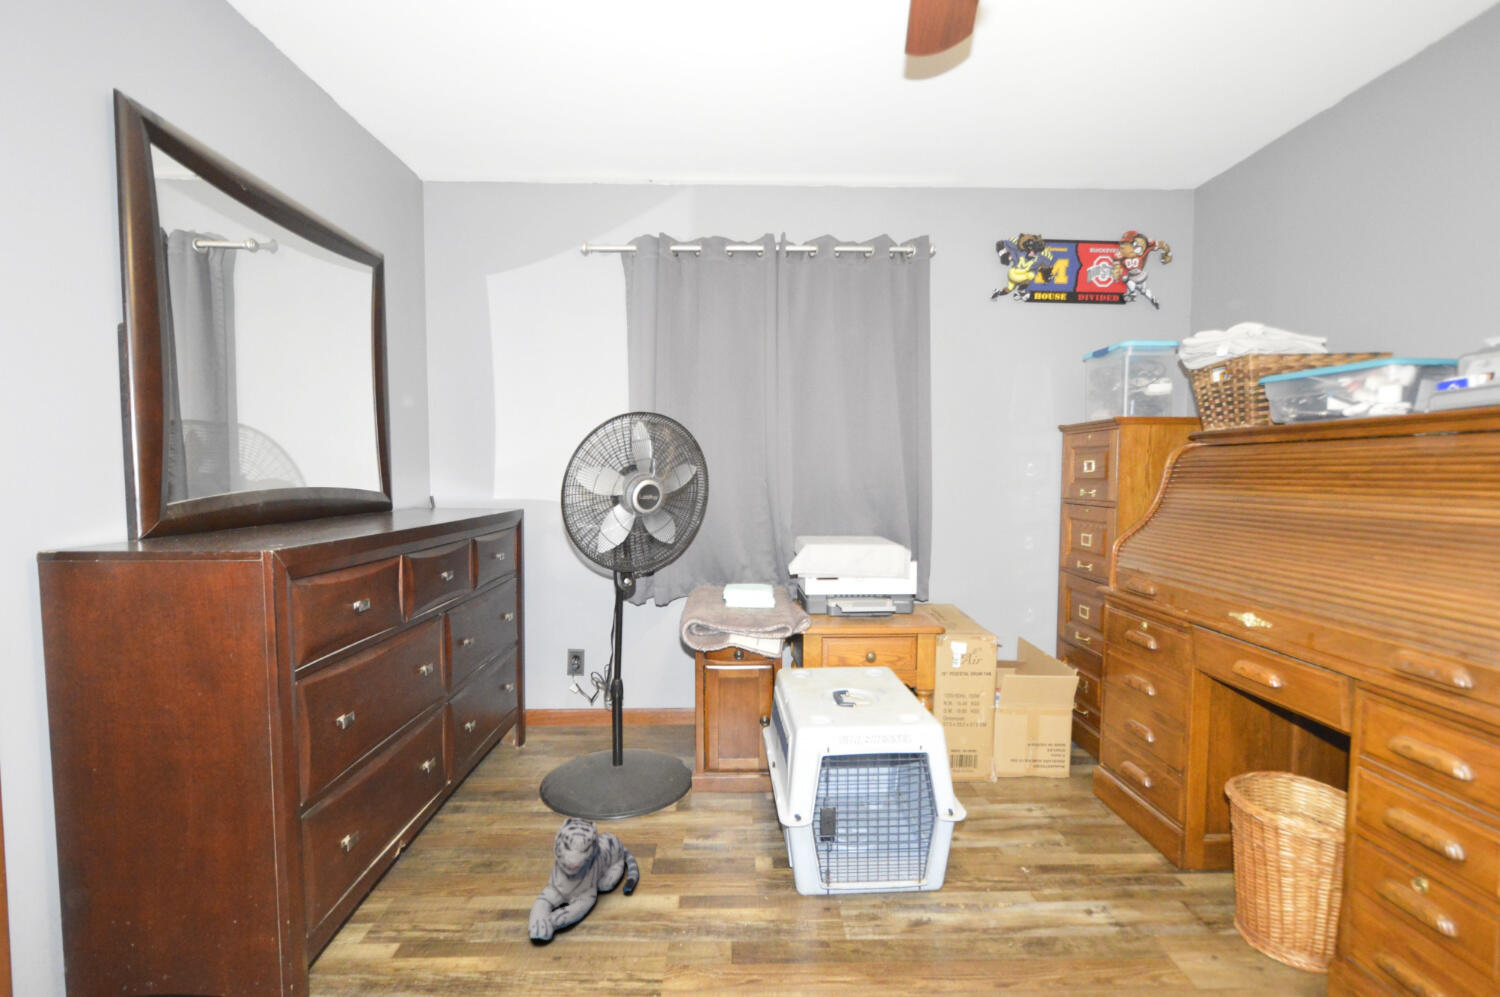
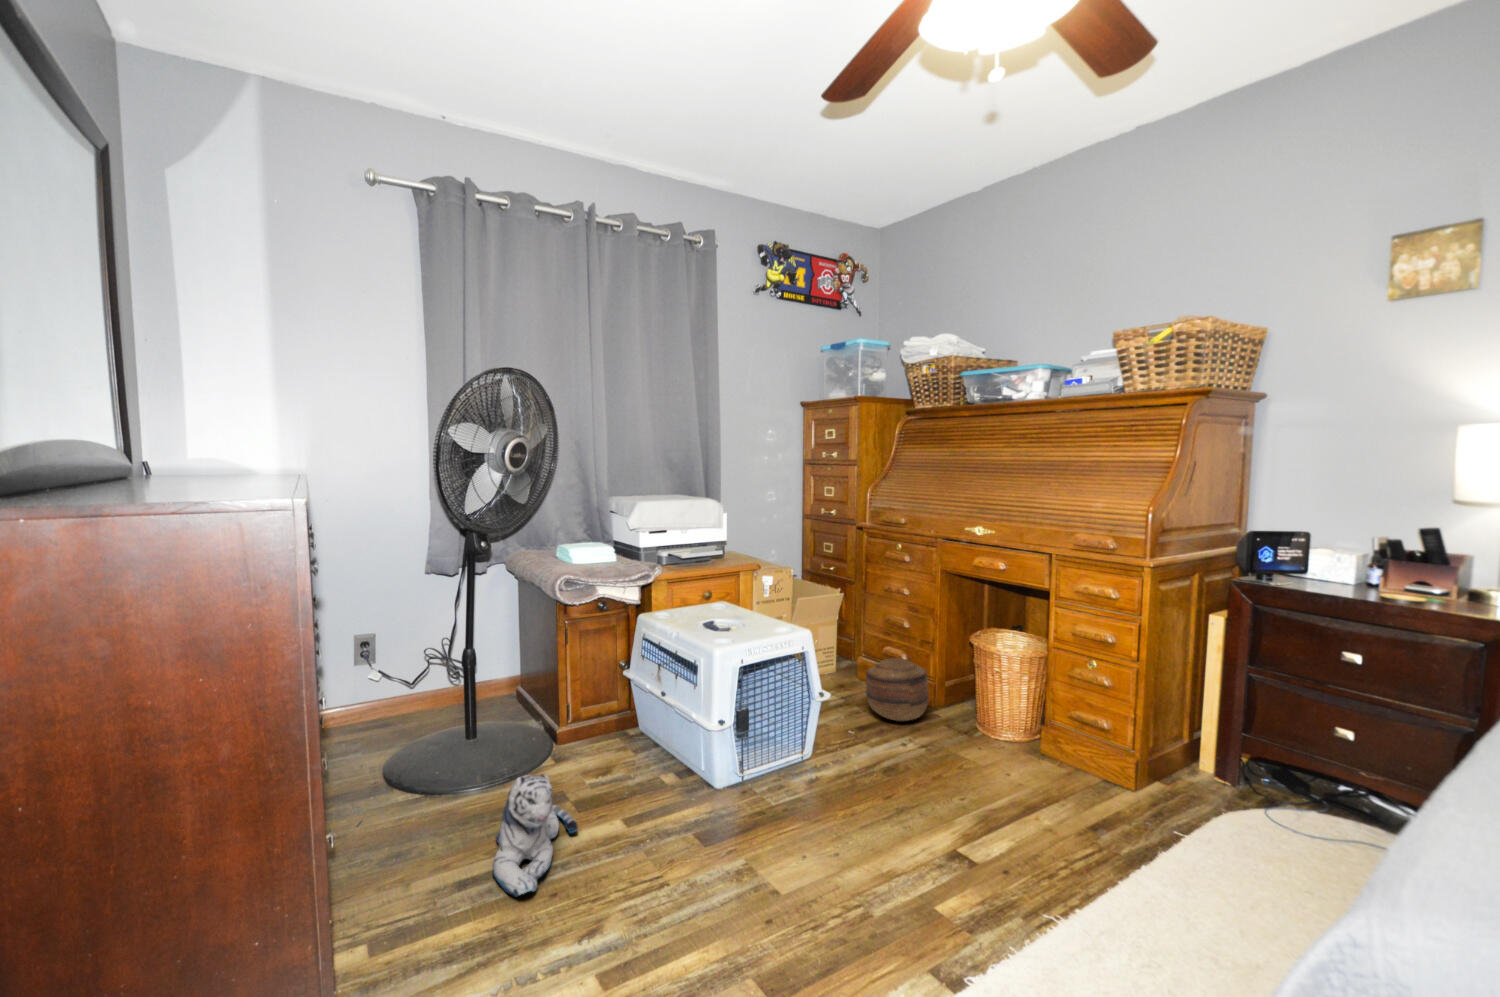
basket: none [1065,785,1164,883] -> present [866,658,929,721]

